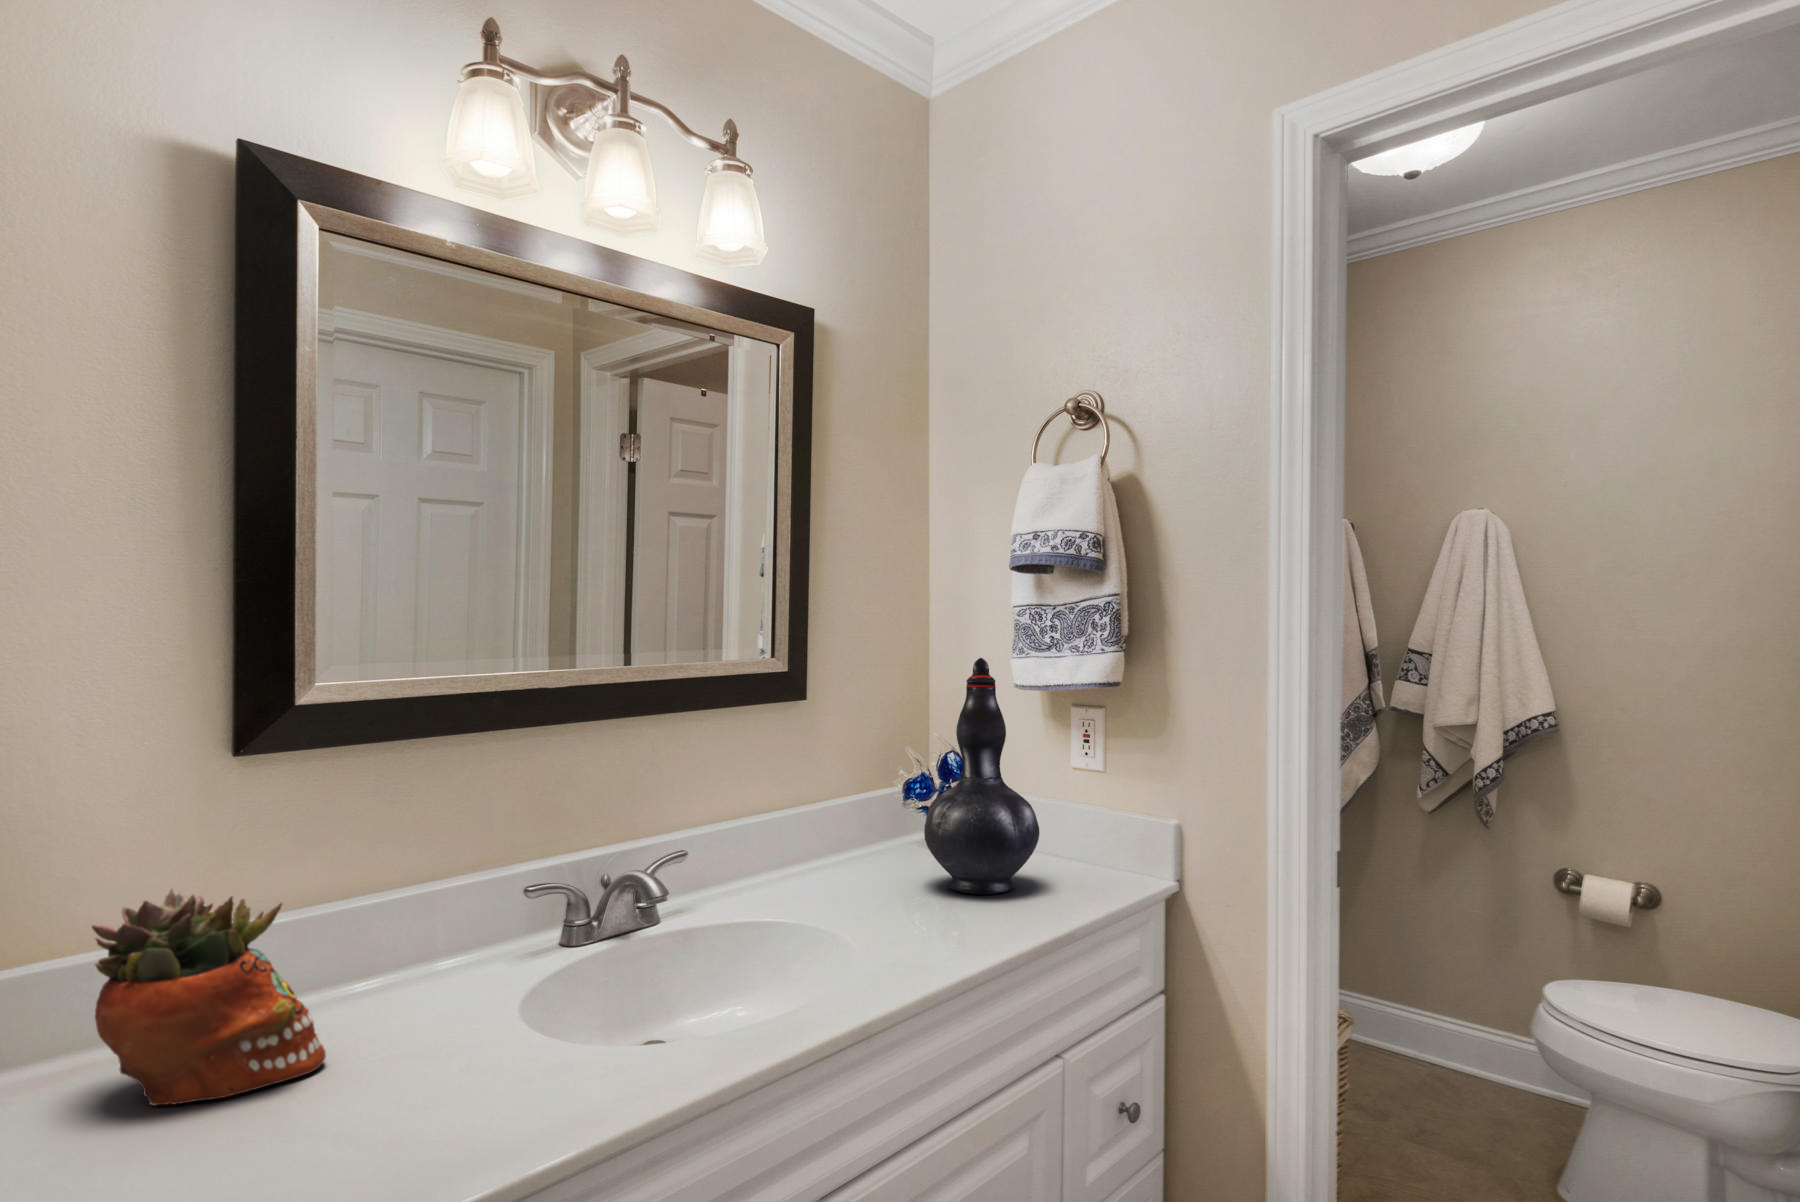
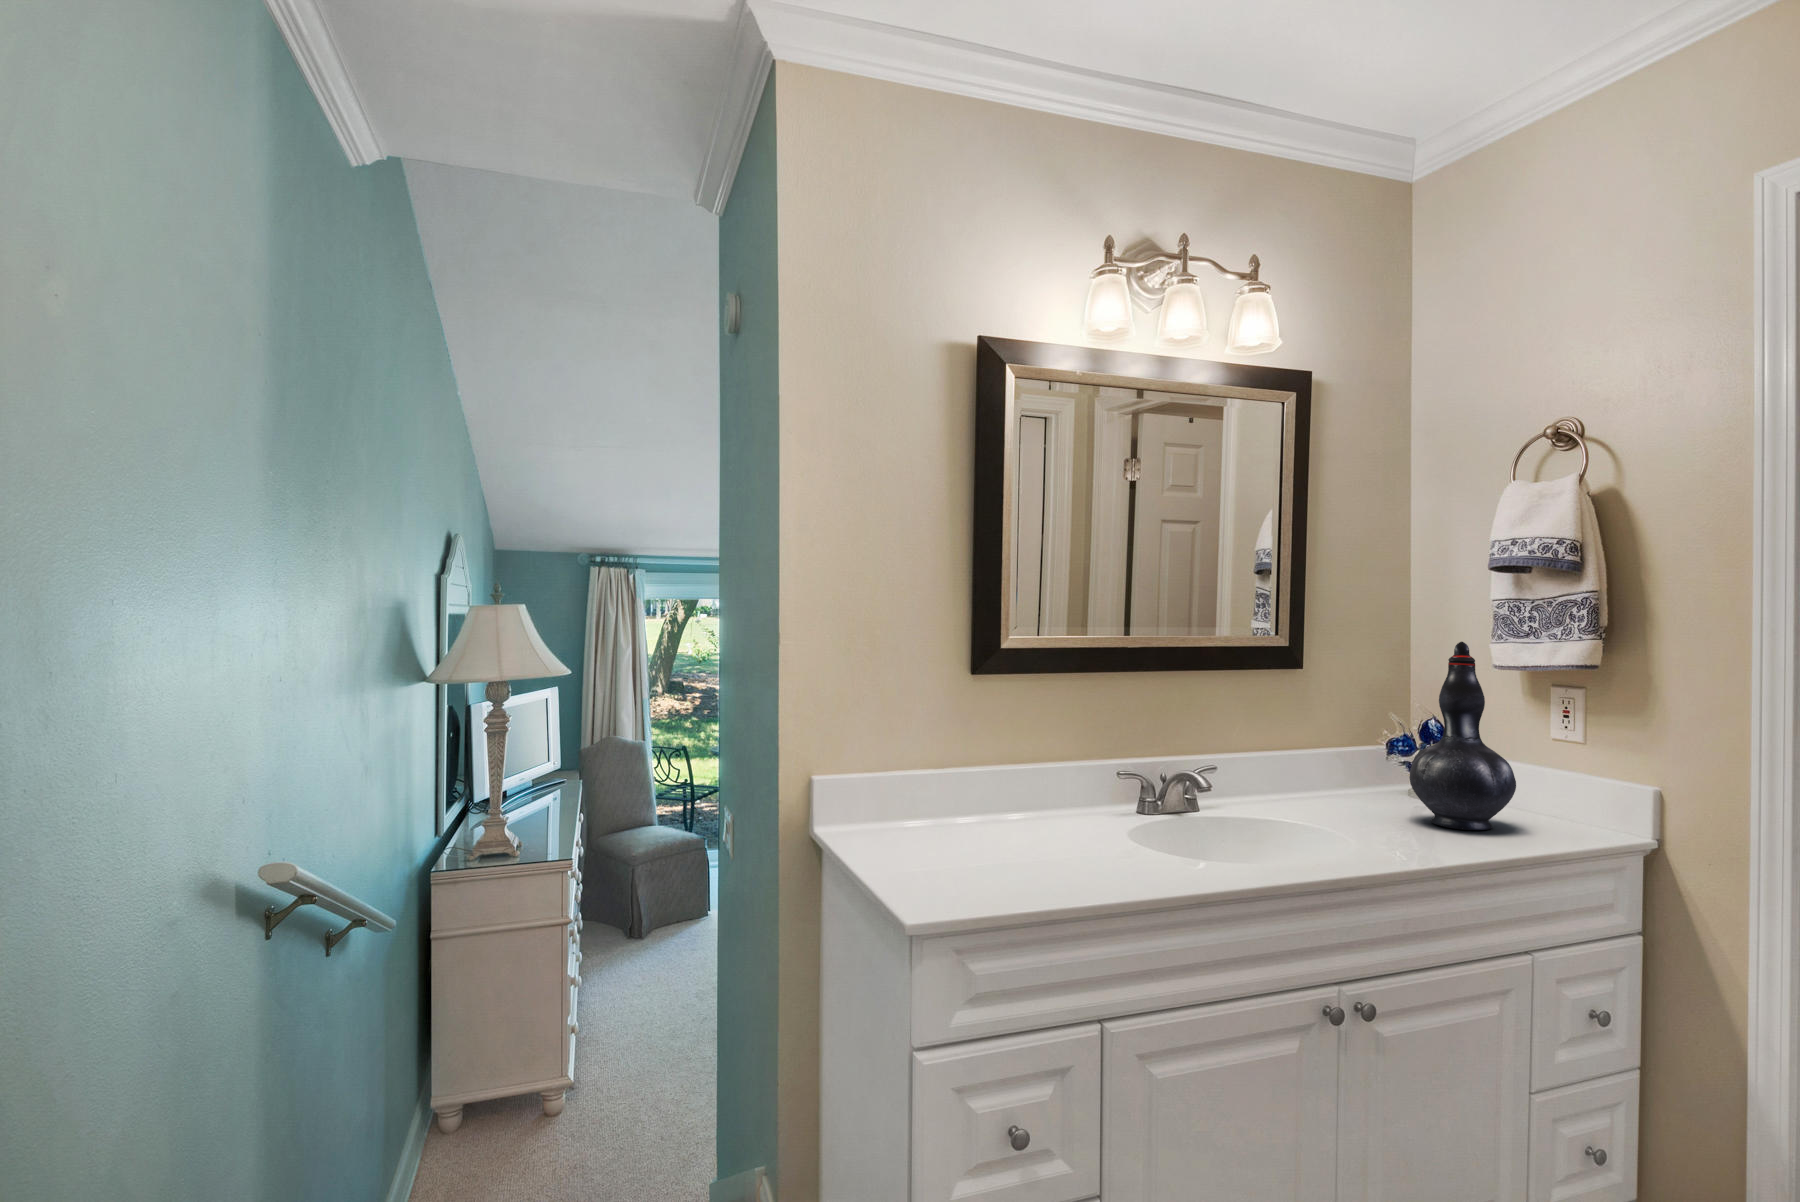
succulent planter: present [92,889,326,1105] -> none [902,757,1018,876]

